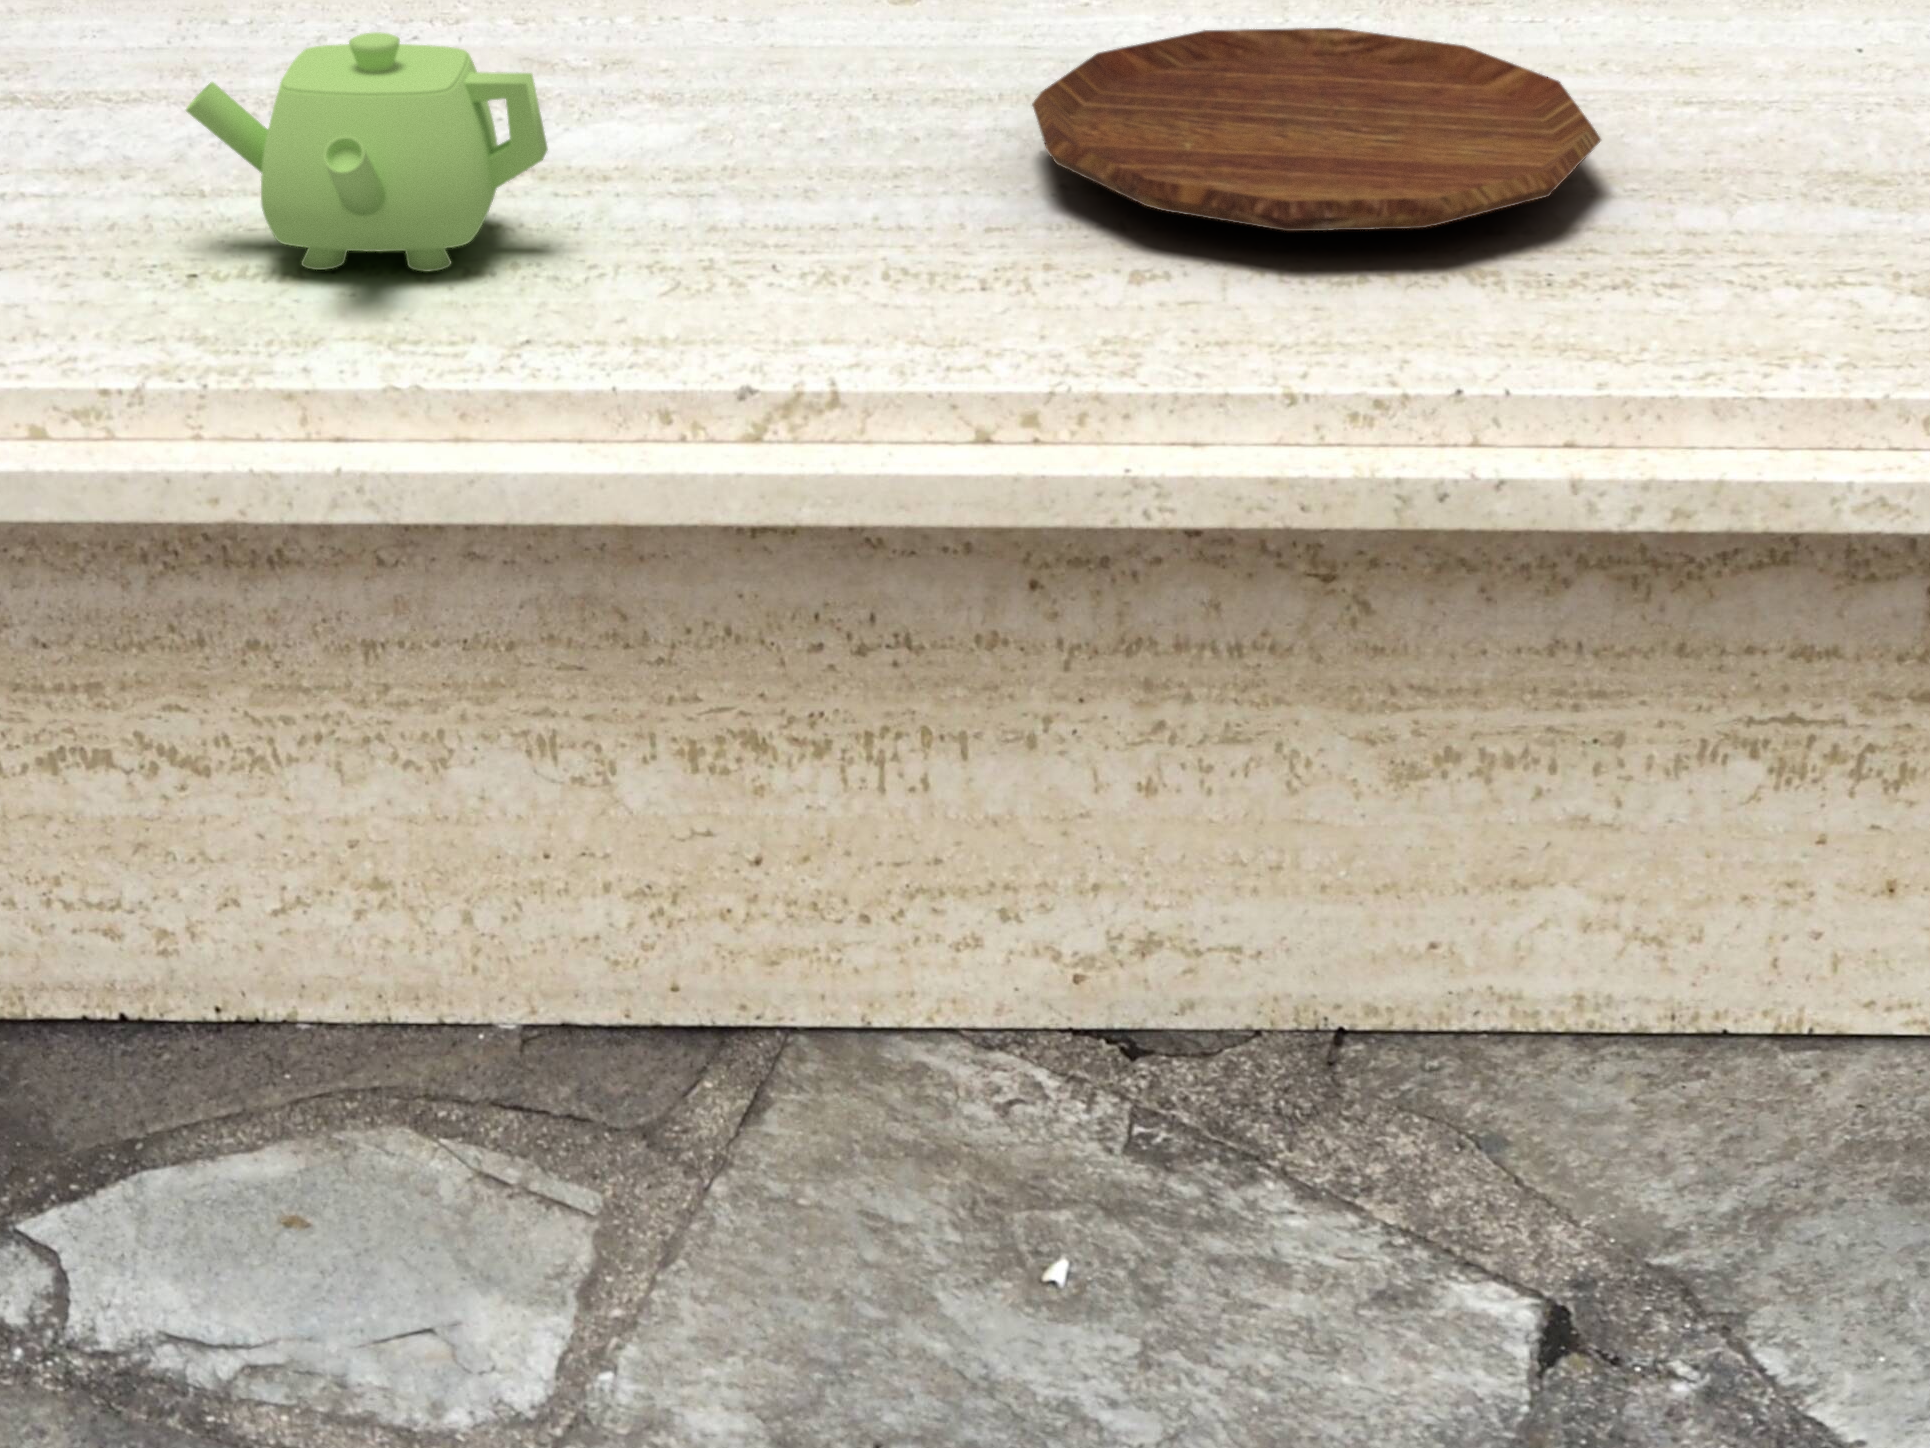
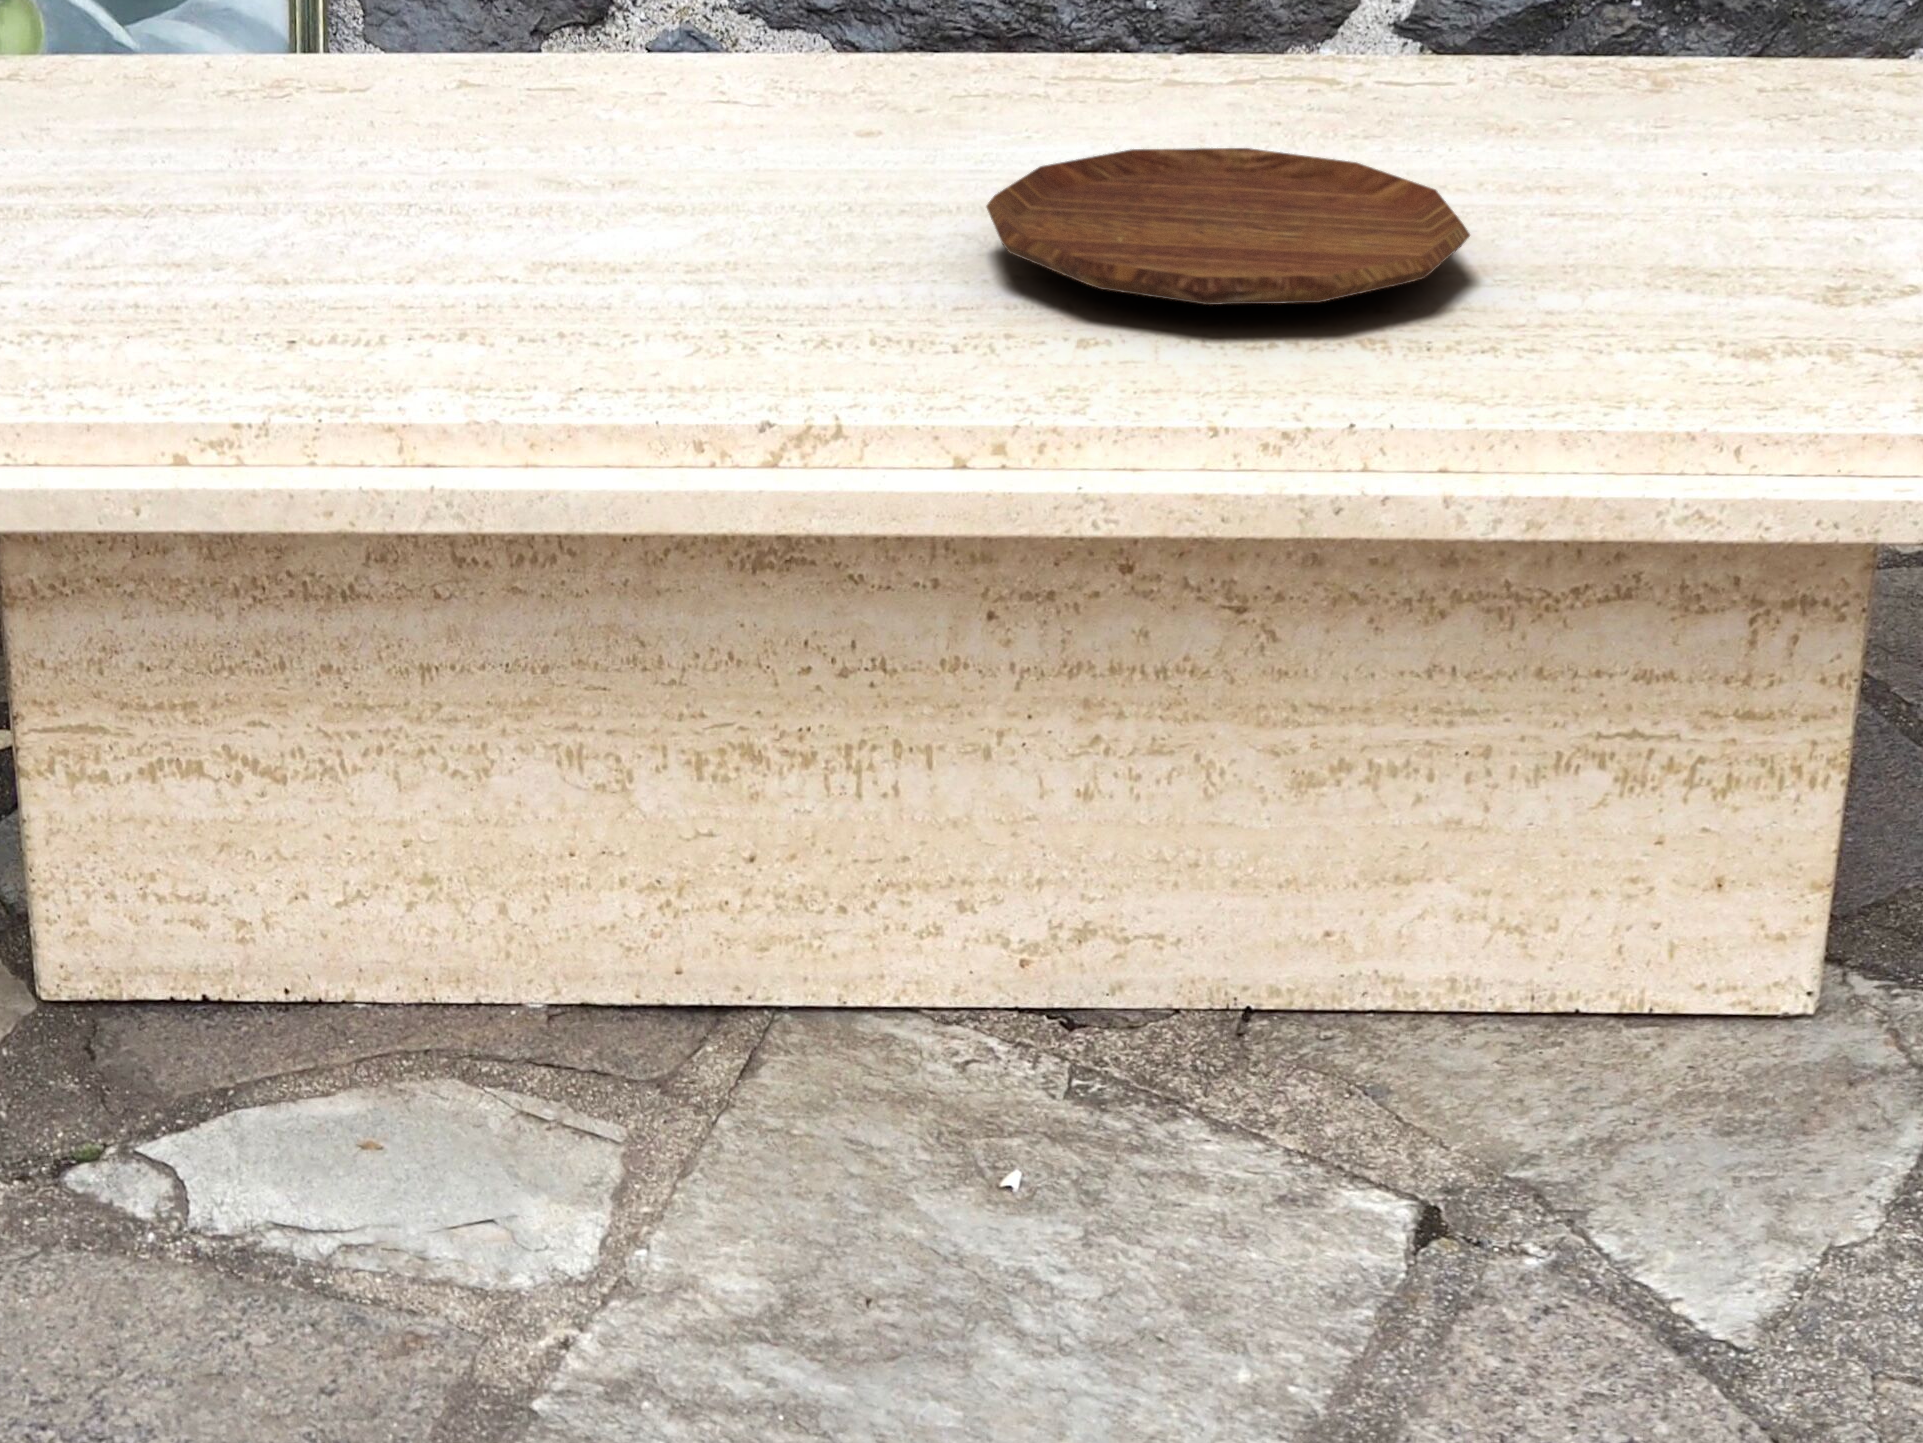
teapot: present [186,32,548,272] -> none [277,134,582,335]

